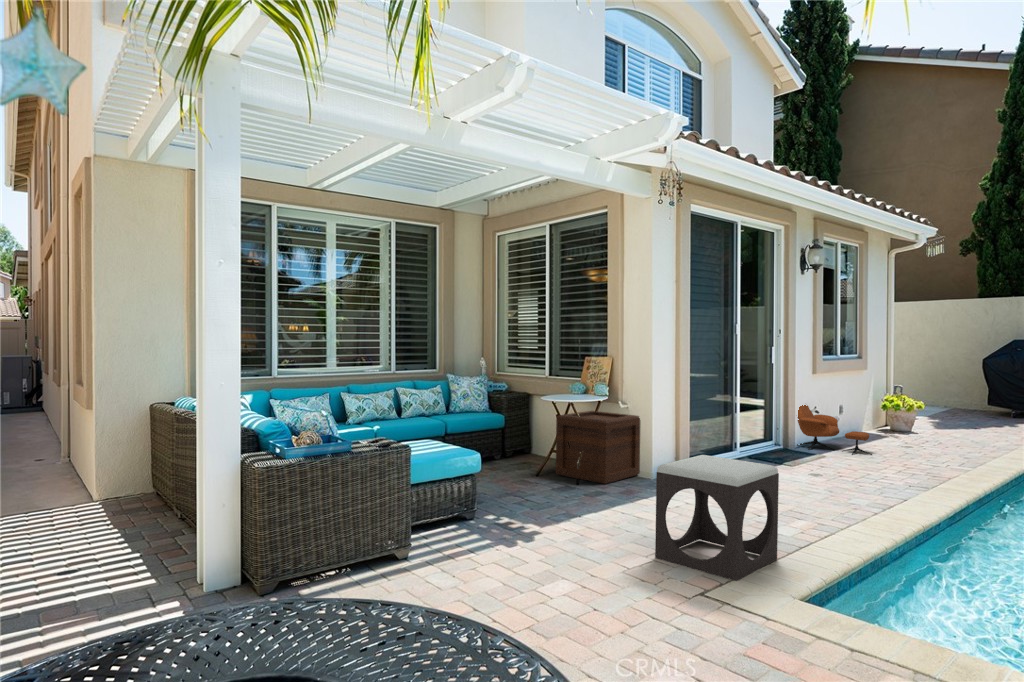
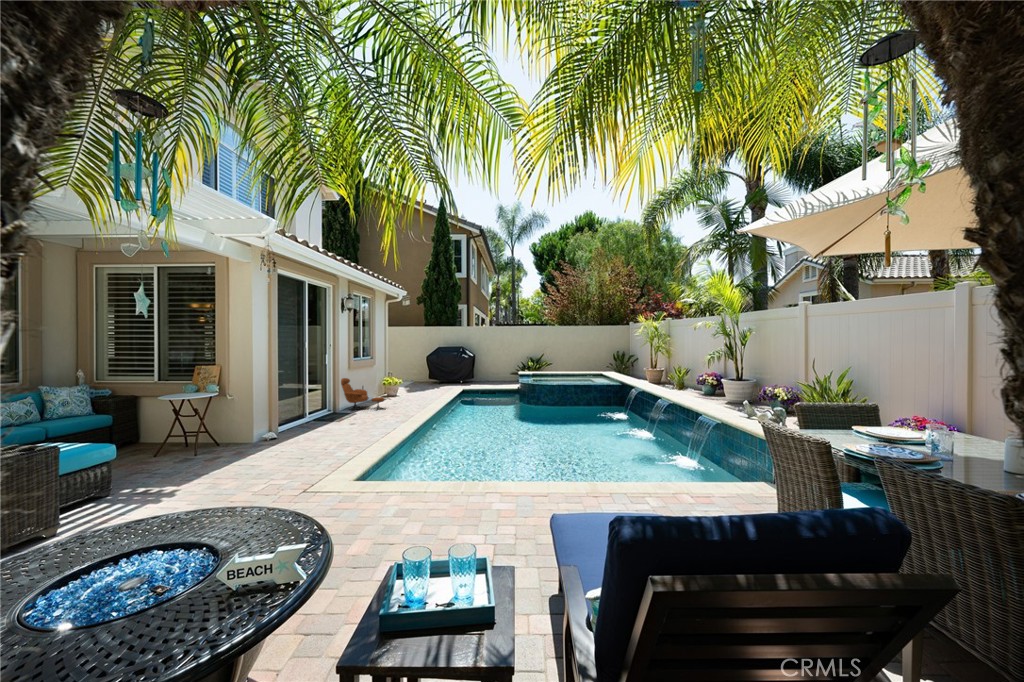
wooden crate: present [556,411,640,484] -> none [174,403,243,453]
footstool: present [655,455,779,581] -> none [266,421,339,487]

